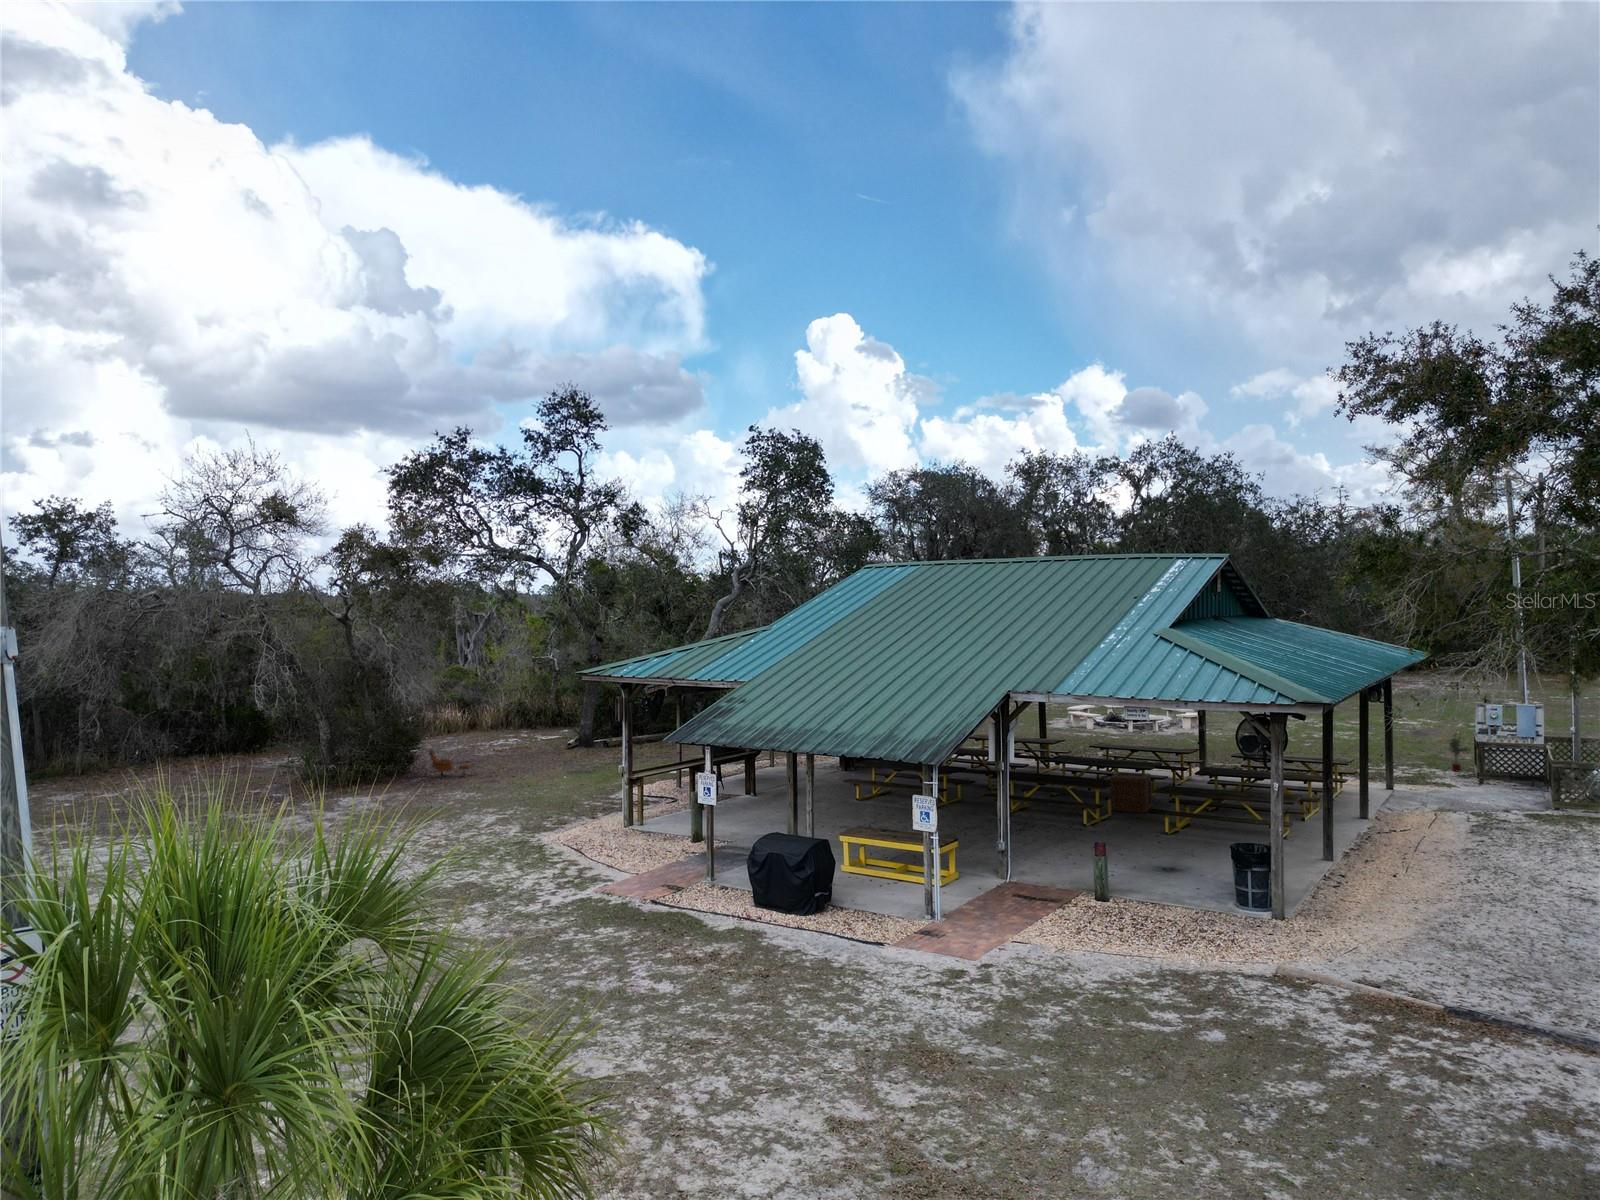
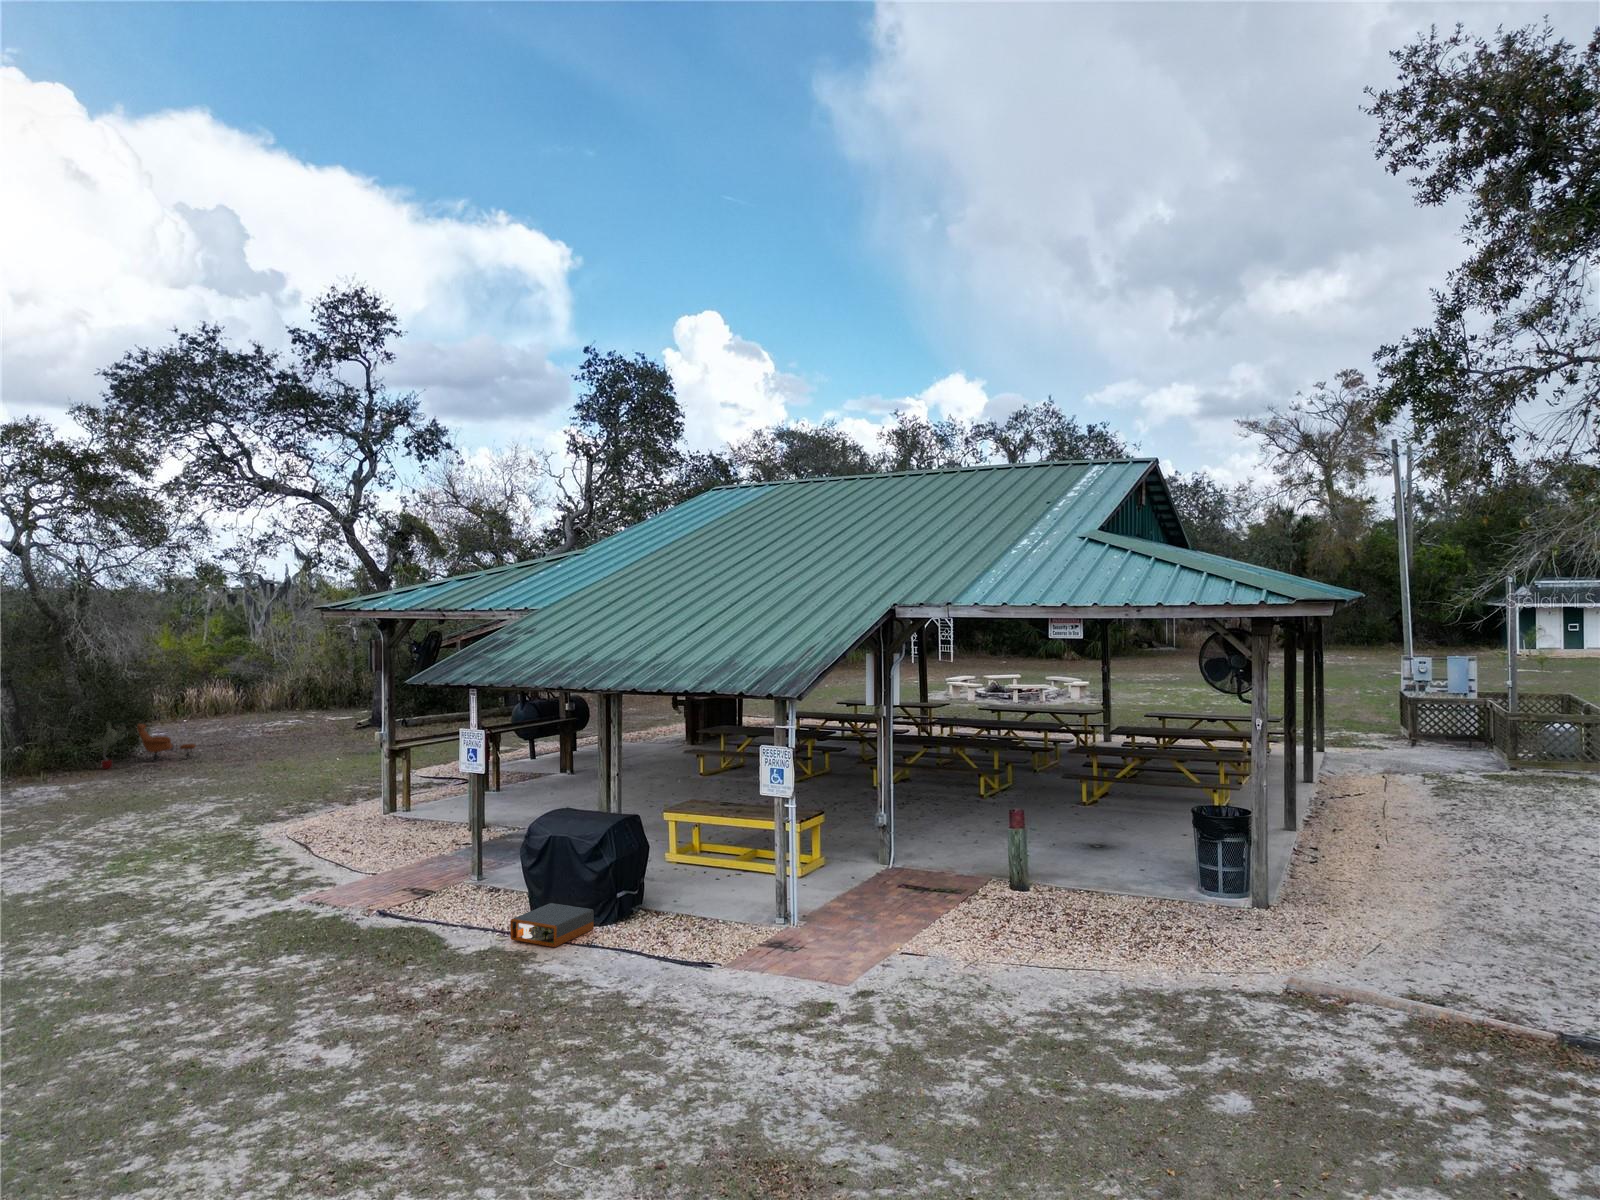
potted tree: present [1449,733,1470,772] -> present [88,724,126,769]
wooden crate: present [1110,772,1152,813] -> none [1011,734,1060,783]
storage box: none [747,899,801,928] -> present [510,903,594,947]

